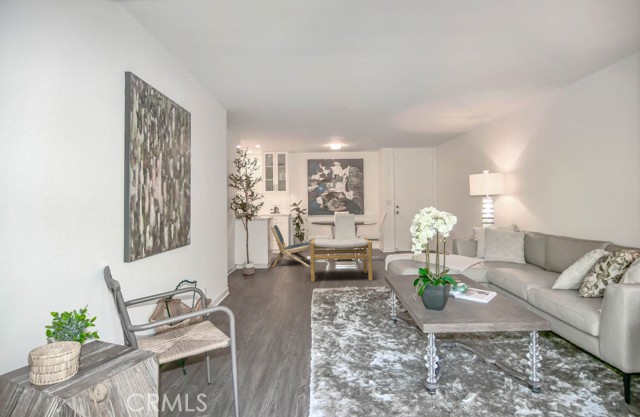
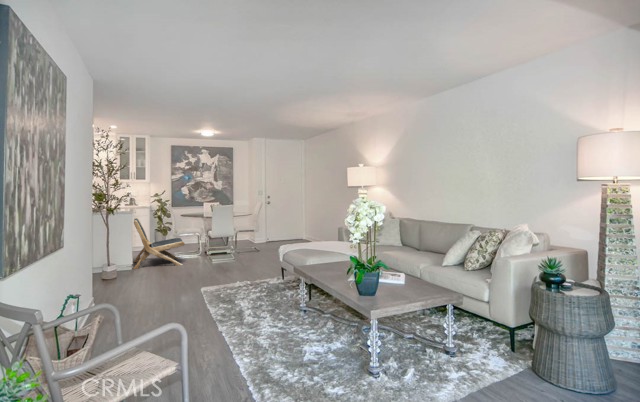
footstool: present [310,238,372,282] -> none [190,232,261,282]

